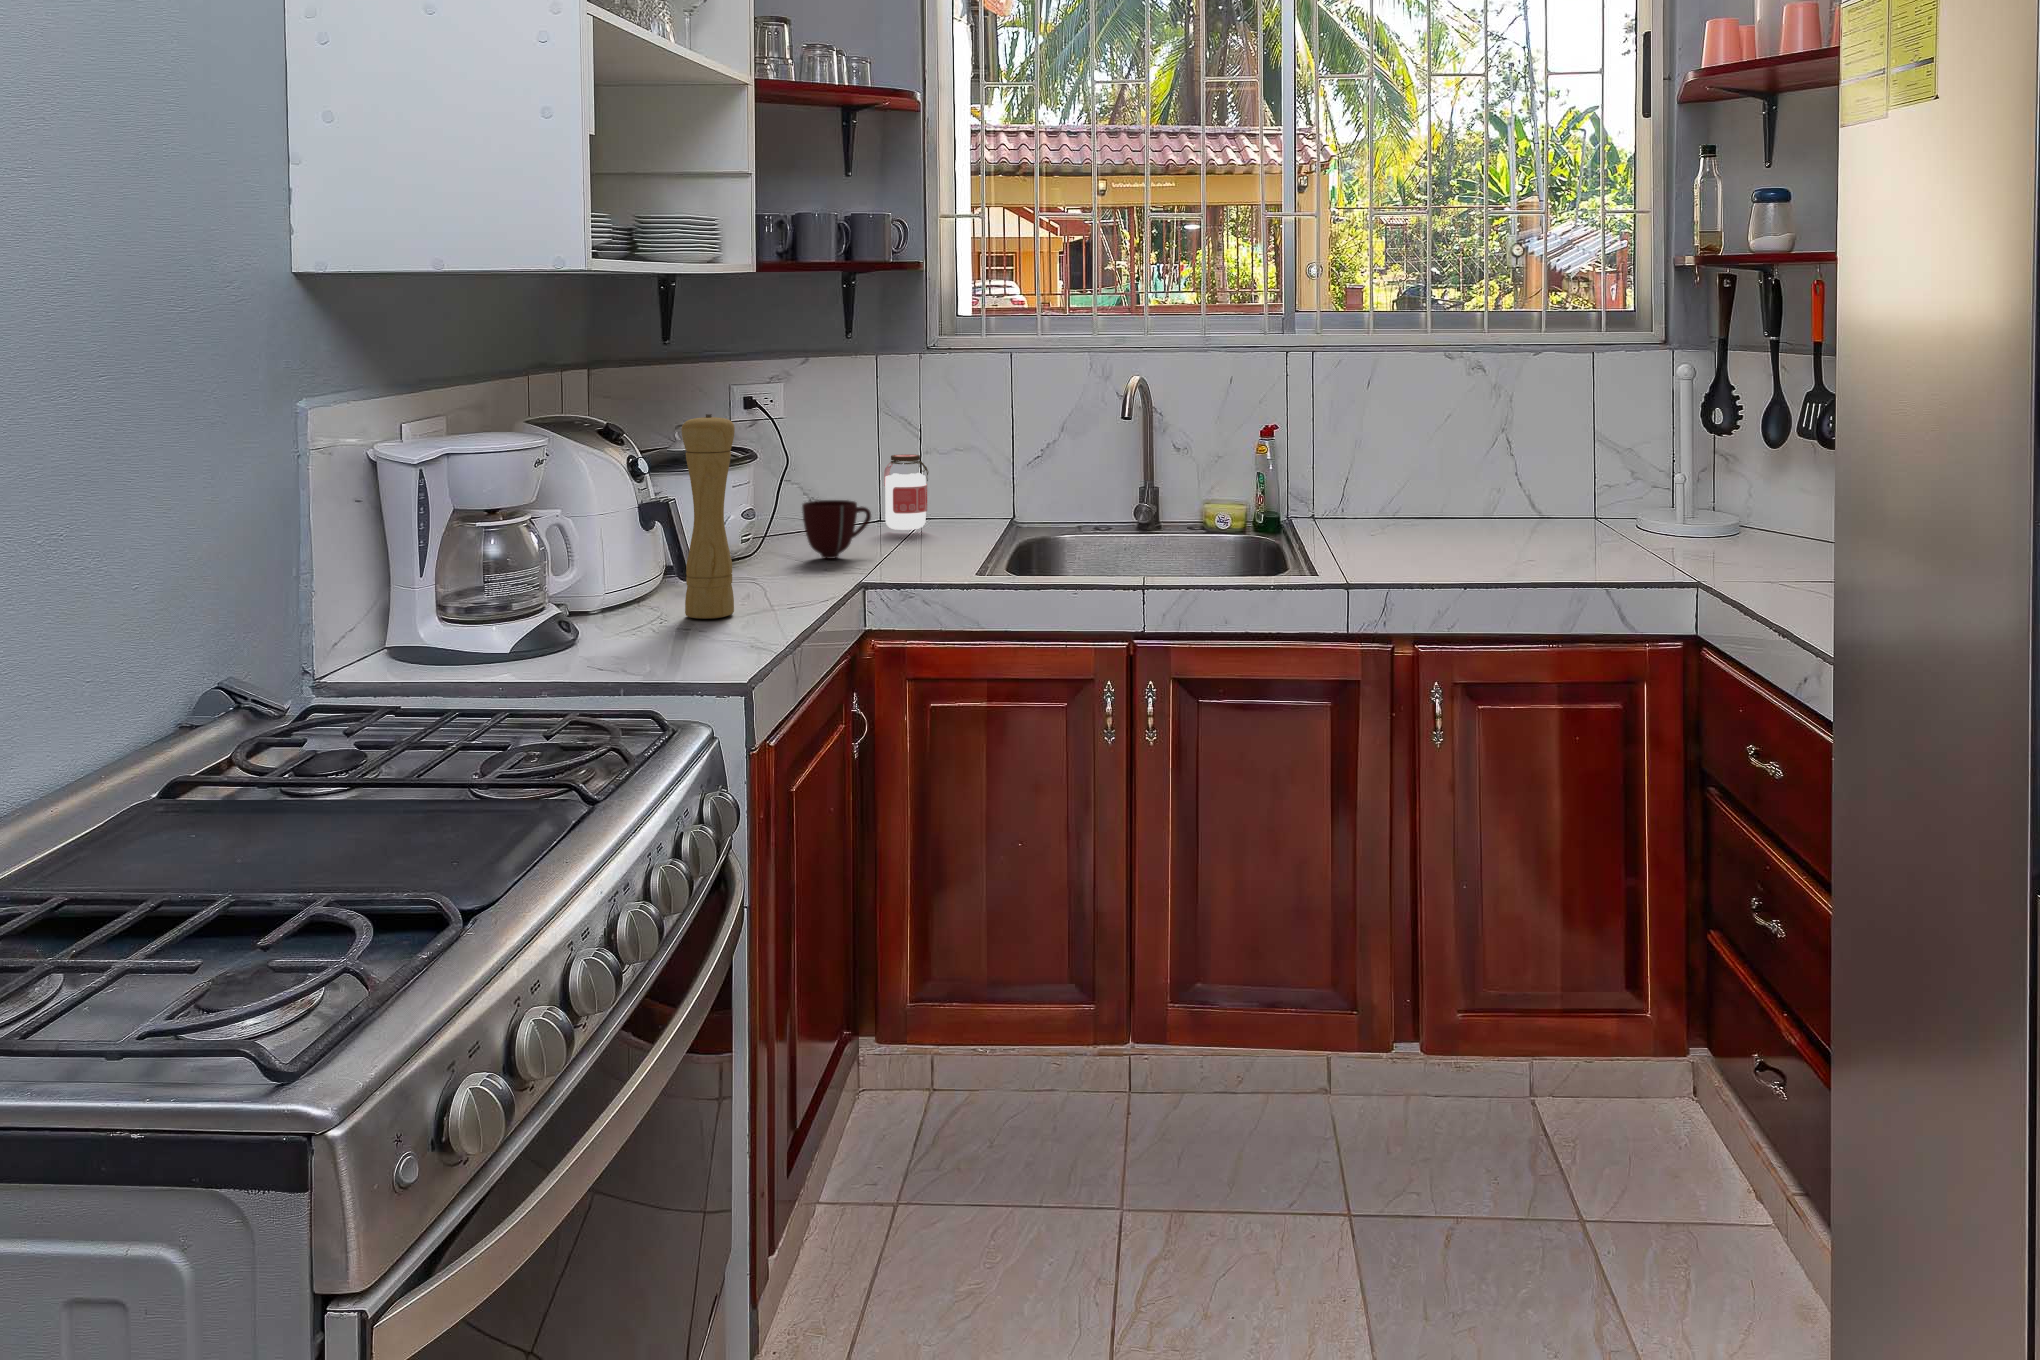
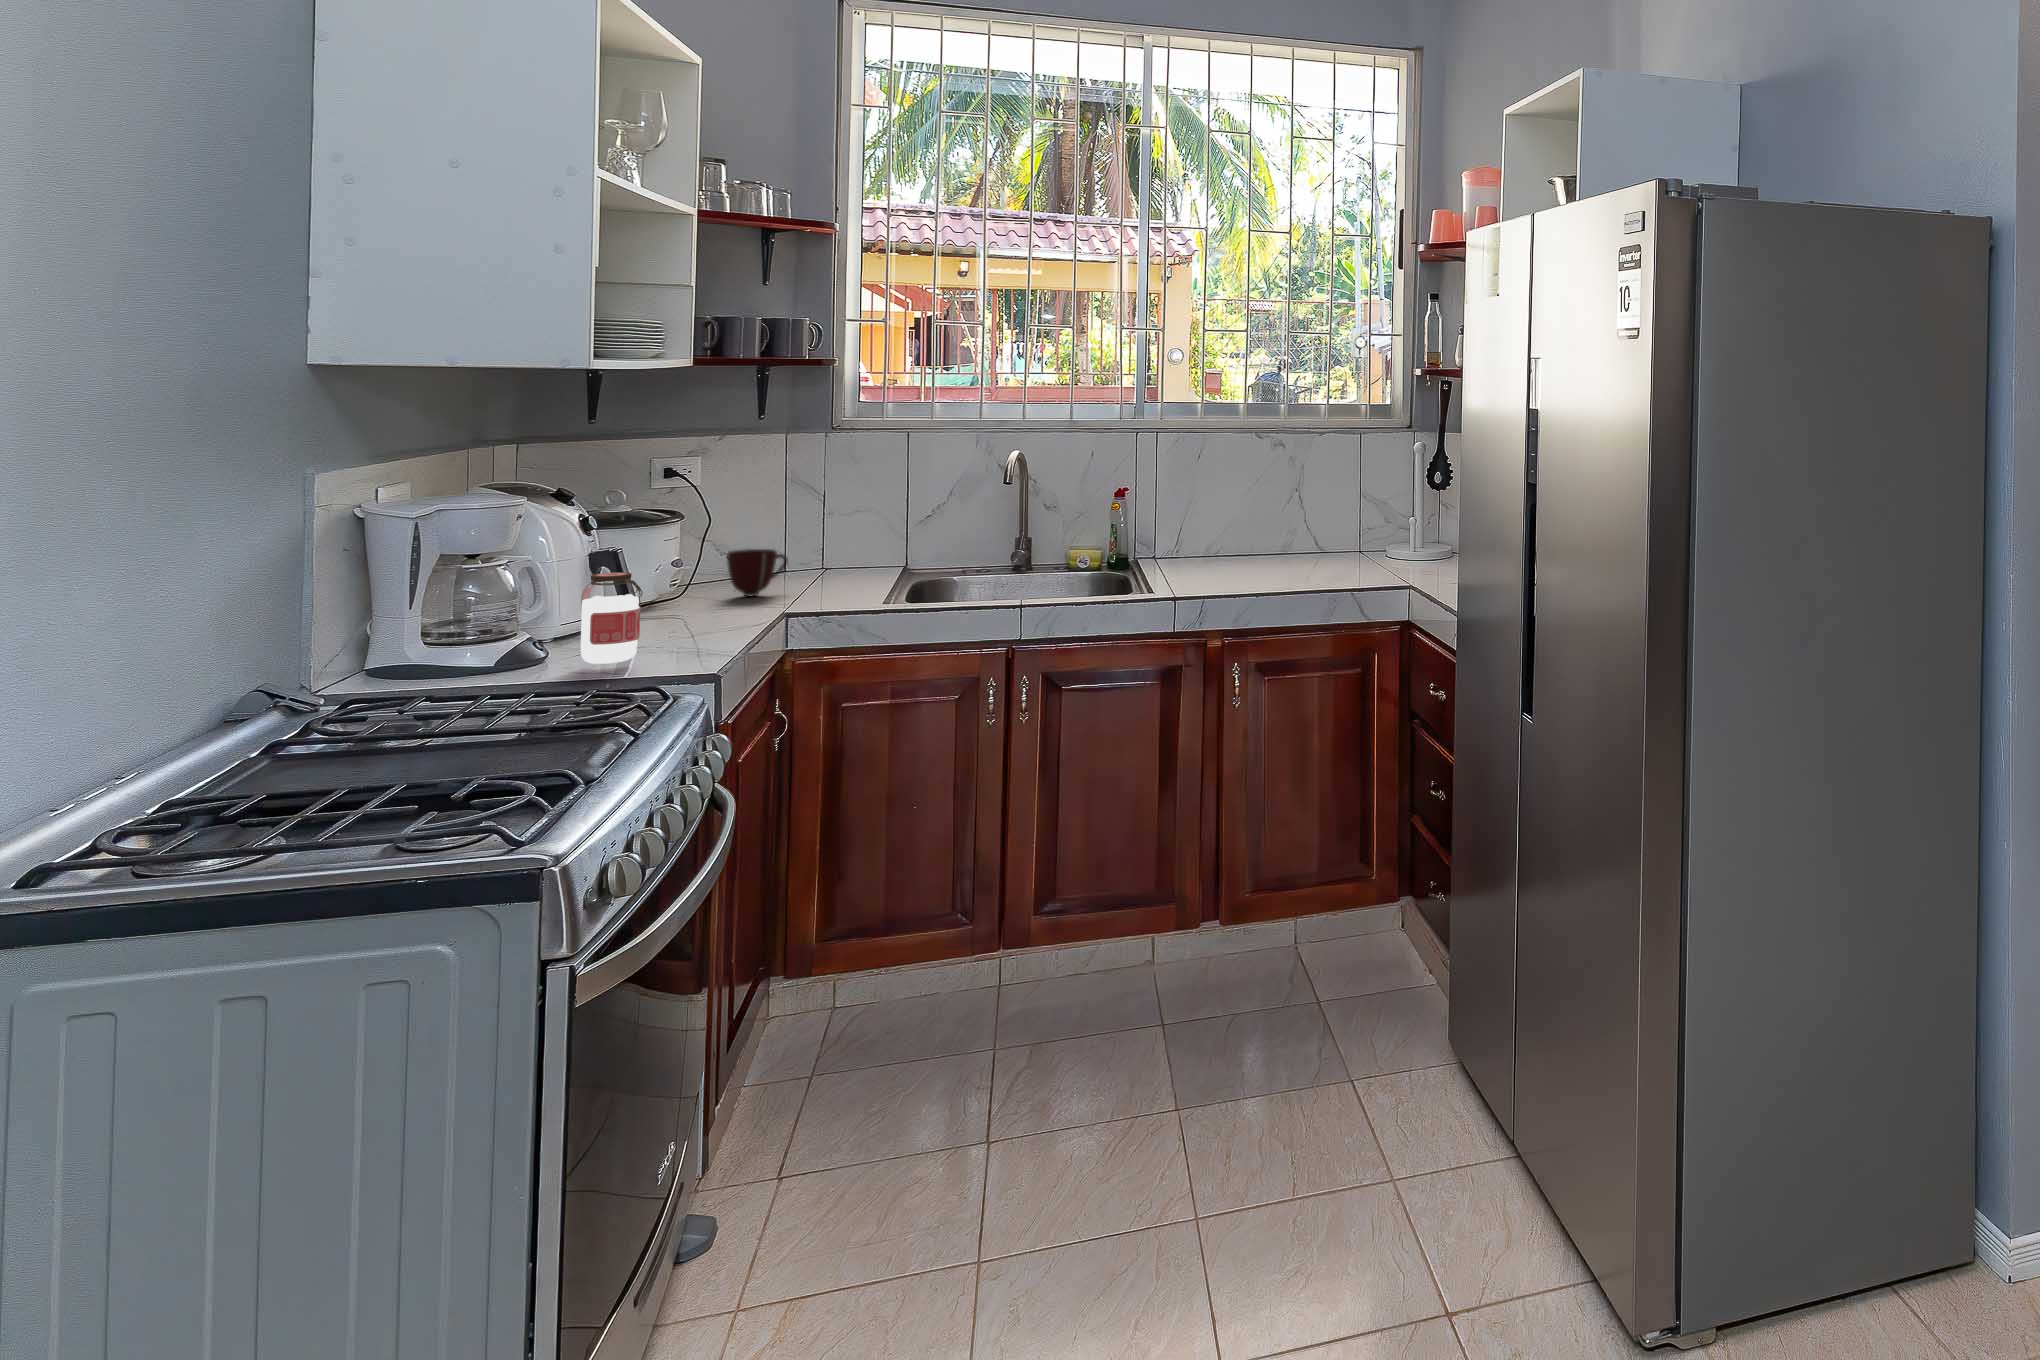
pepper mill: present [682,414,735,619] -> none [639,477,688,639]
jar: present [884,454,928,530] -> present [581,572,643,664]

